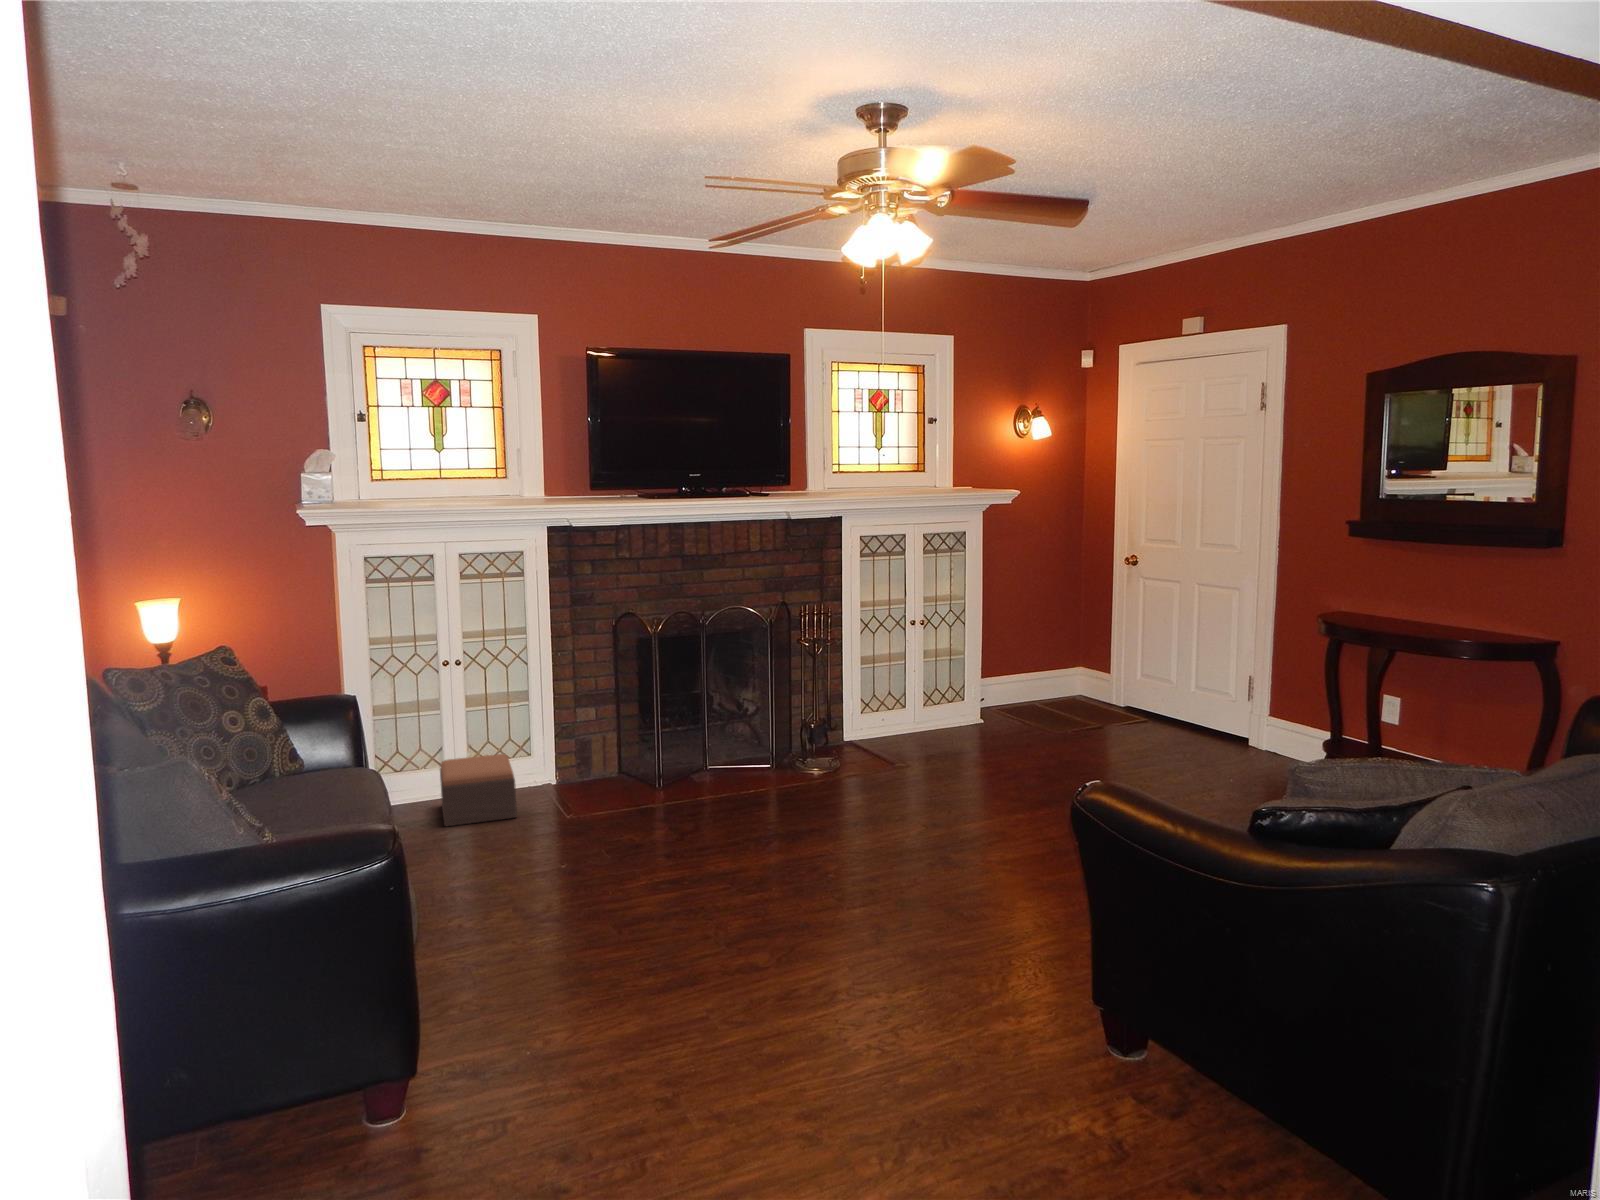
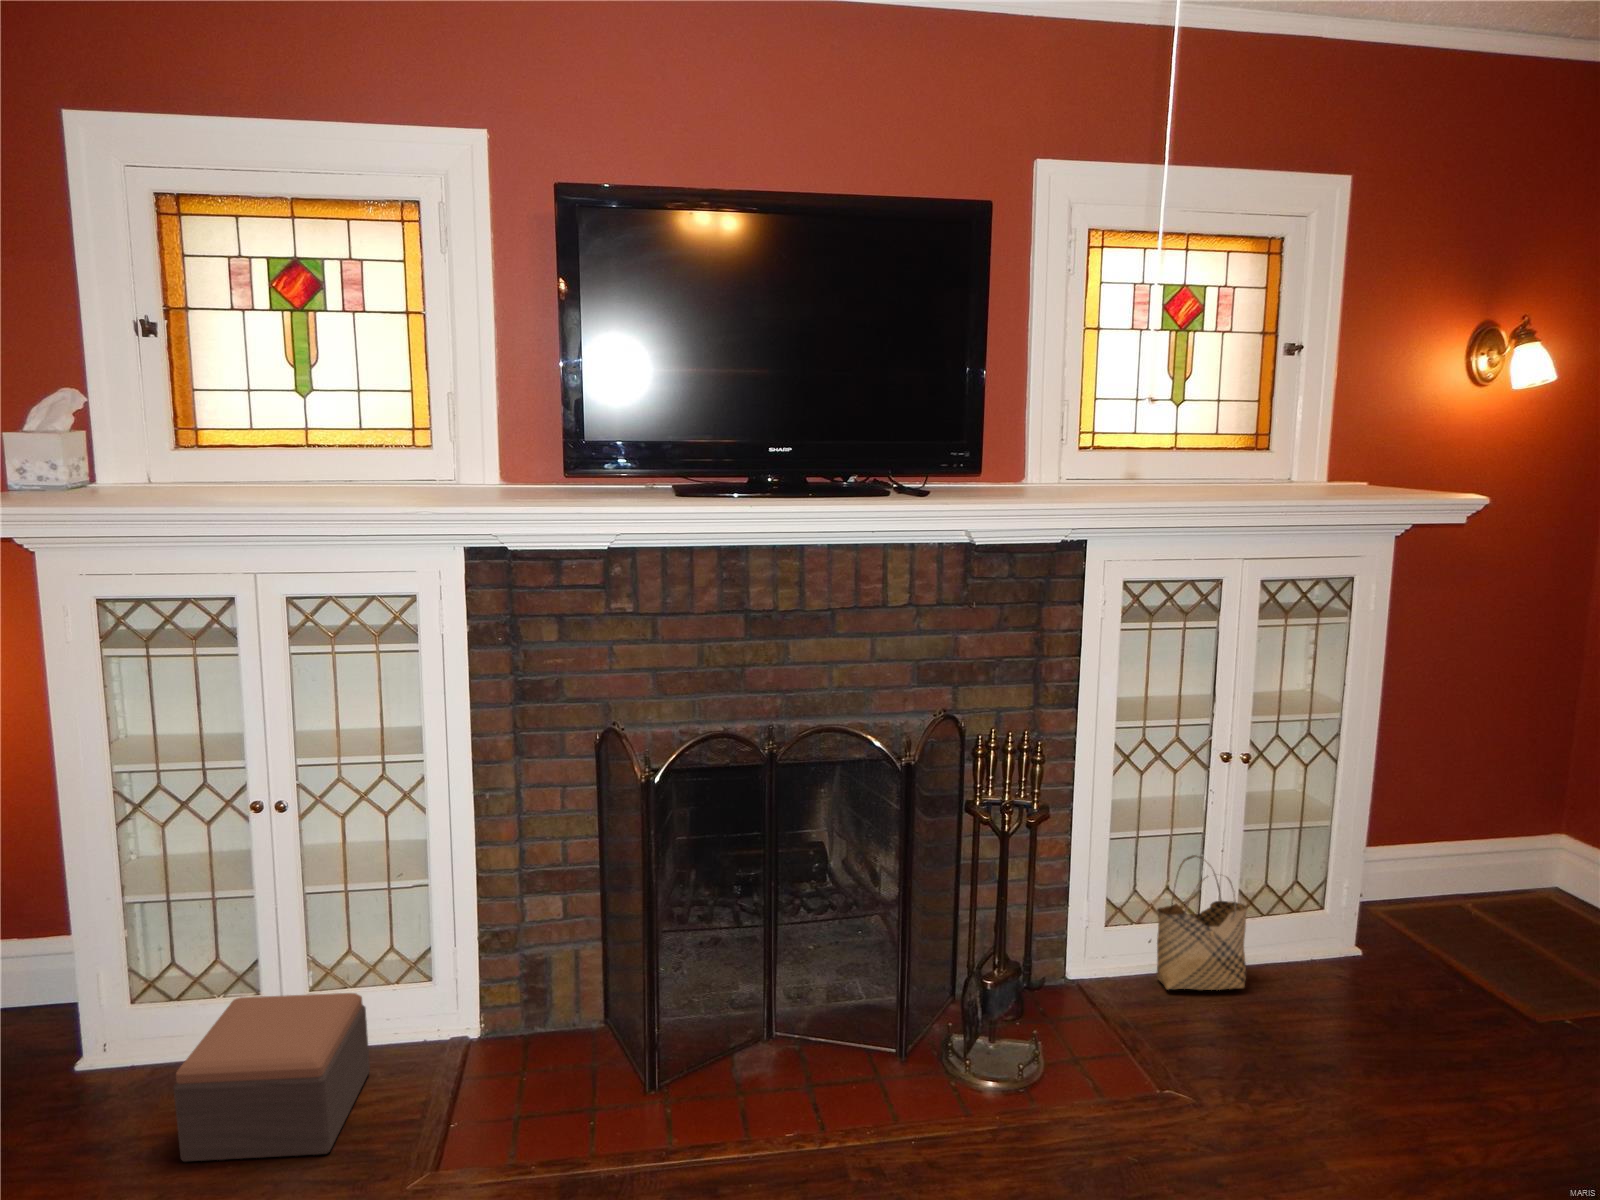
woven basket: none [885,674,929,739] -> present [1156,855,1247,990]

